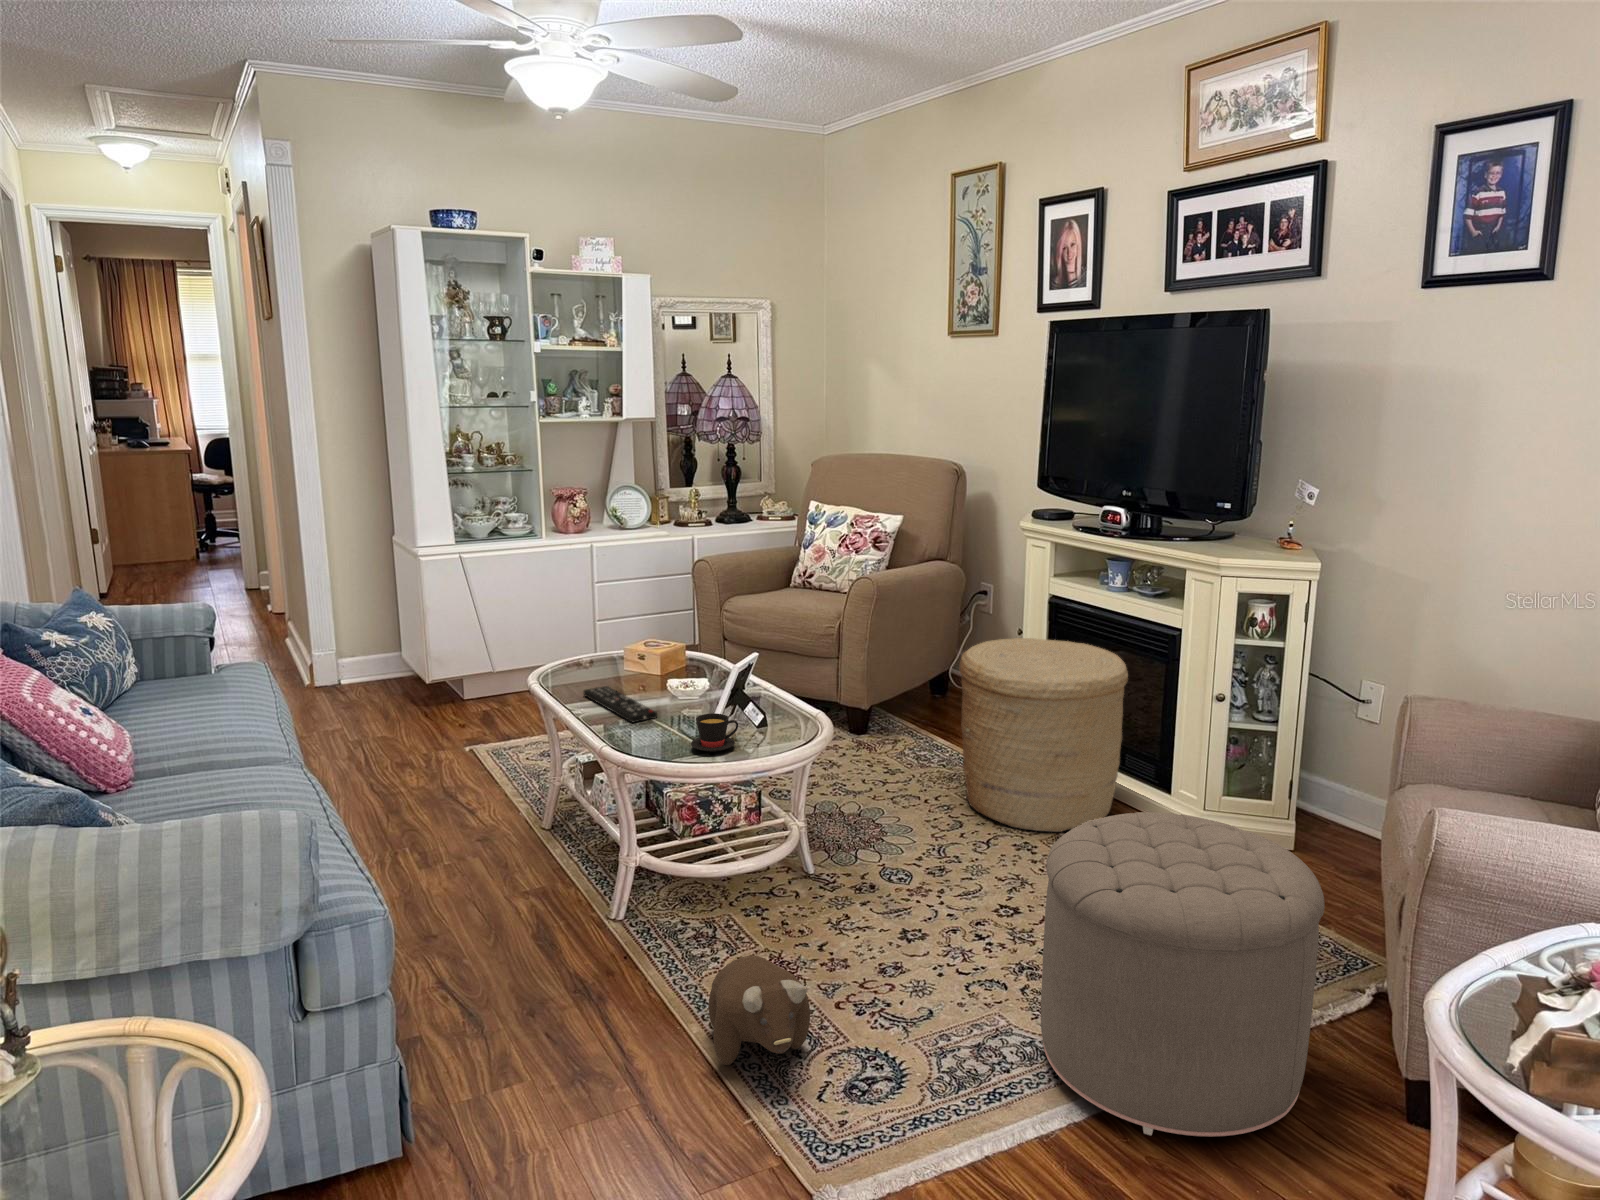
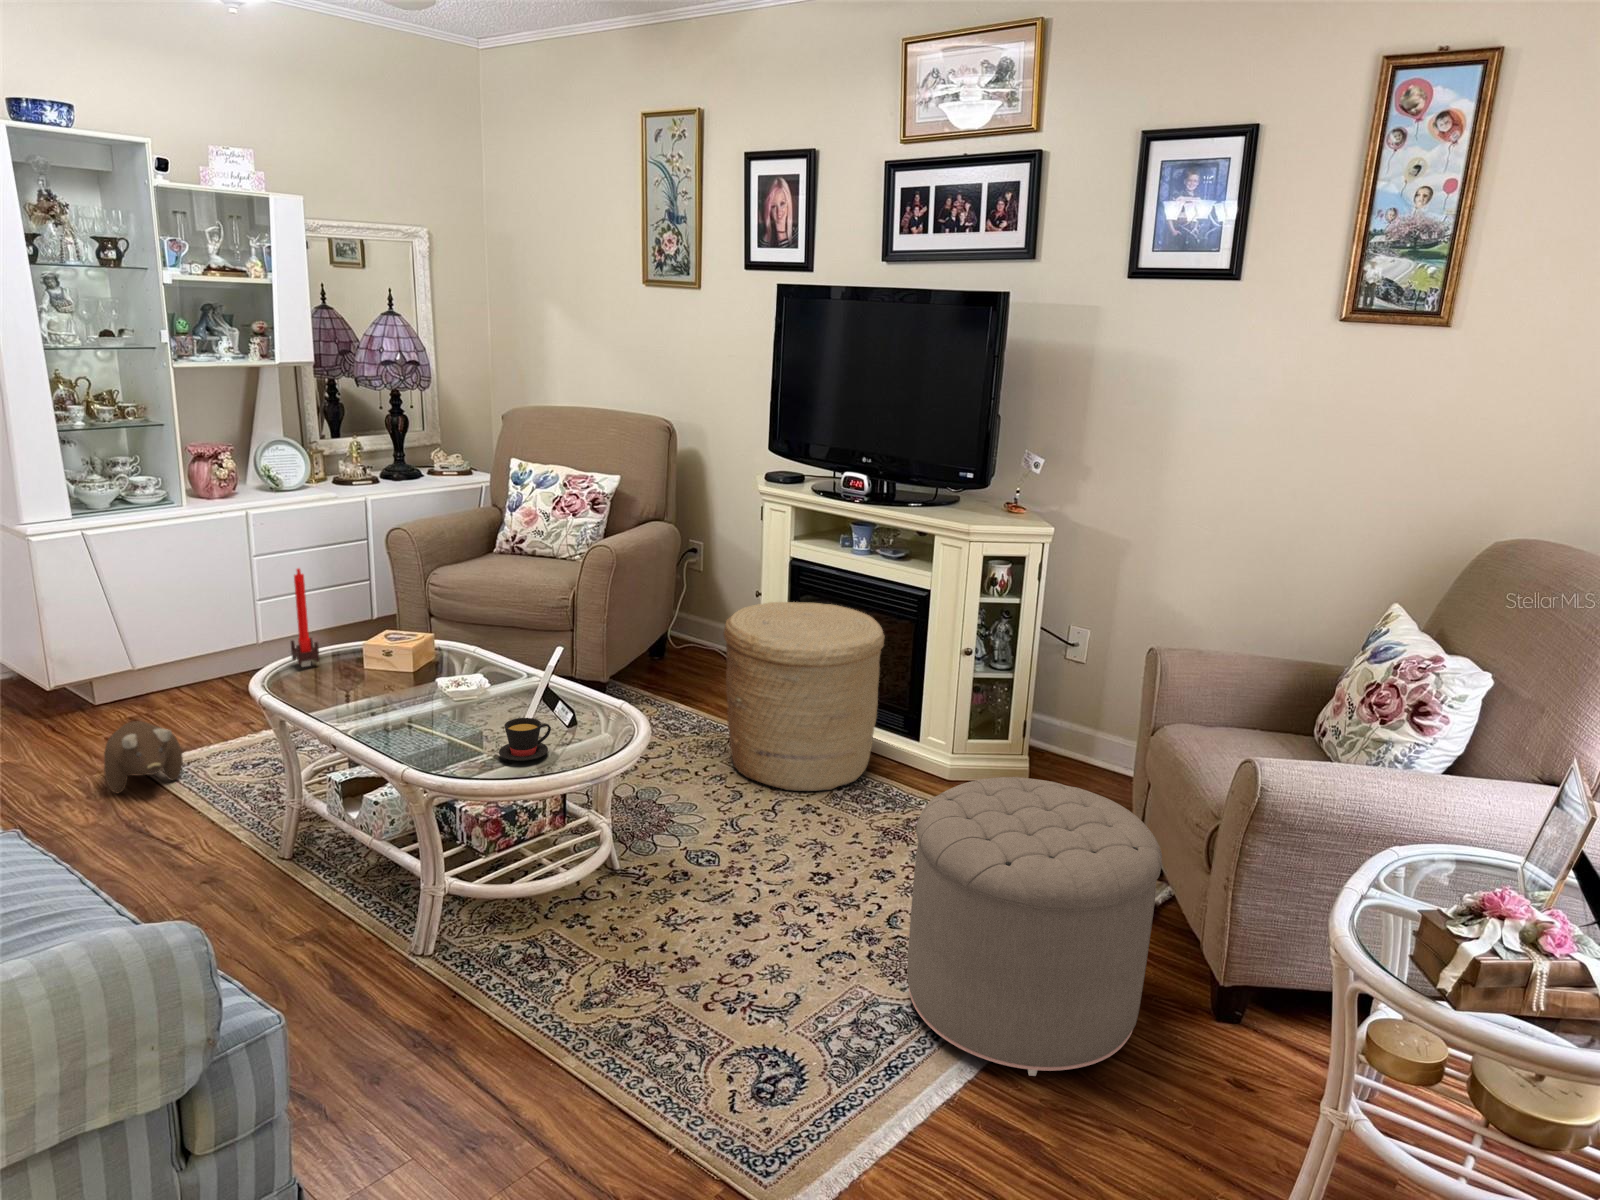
candle: none [573,580,594,667] -> present [291,569,320,667]
remote control: present [583,686,657,722] -> none [329,690,436,734]
plush toy: present [709,955,810,1065] -> present [104,721,183,793]

